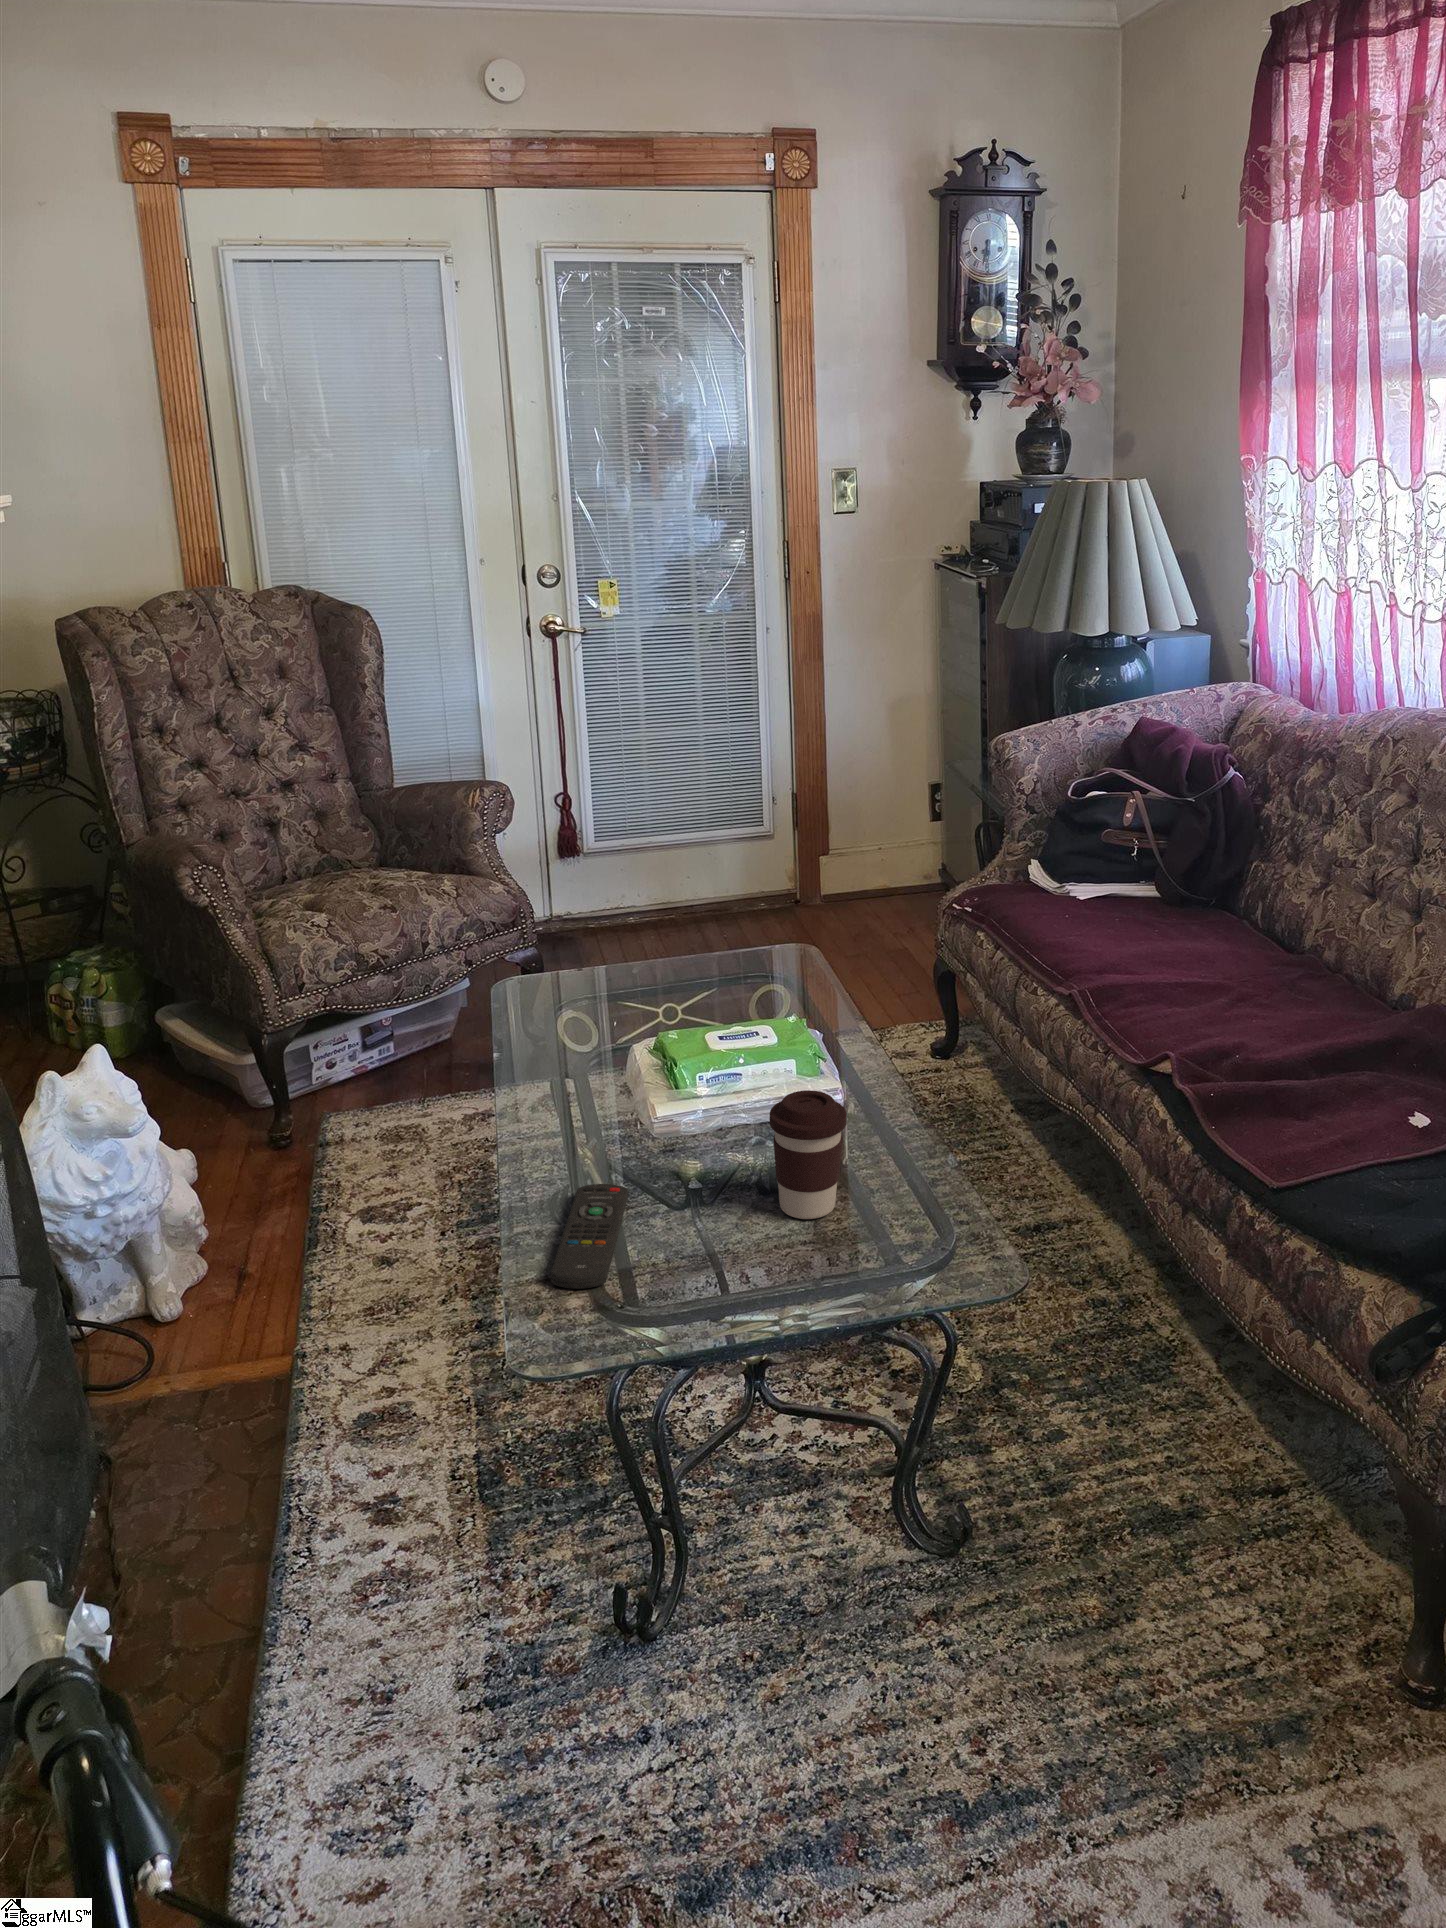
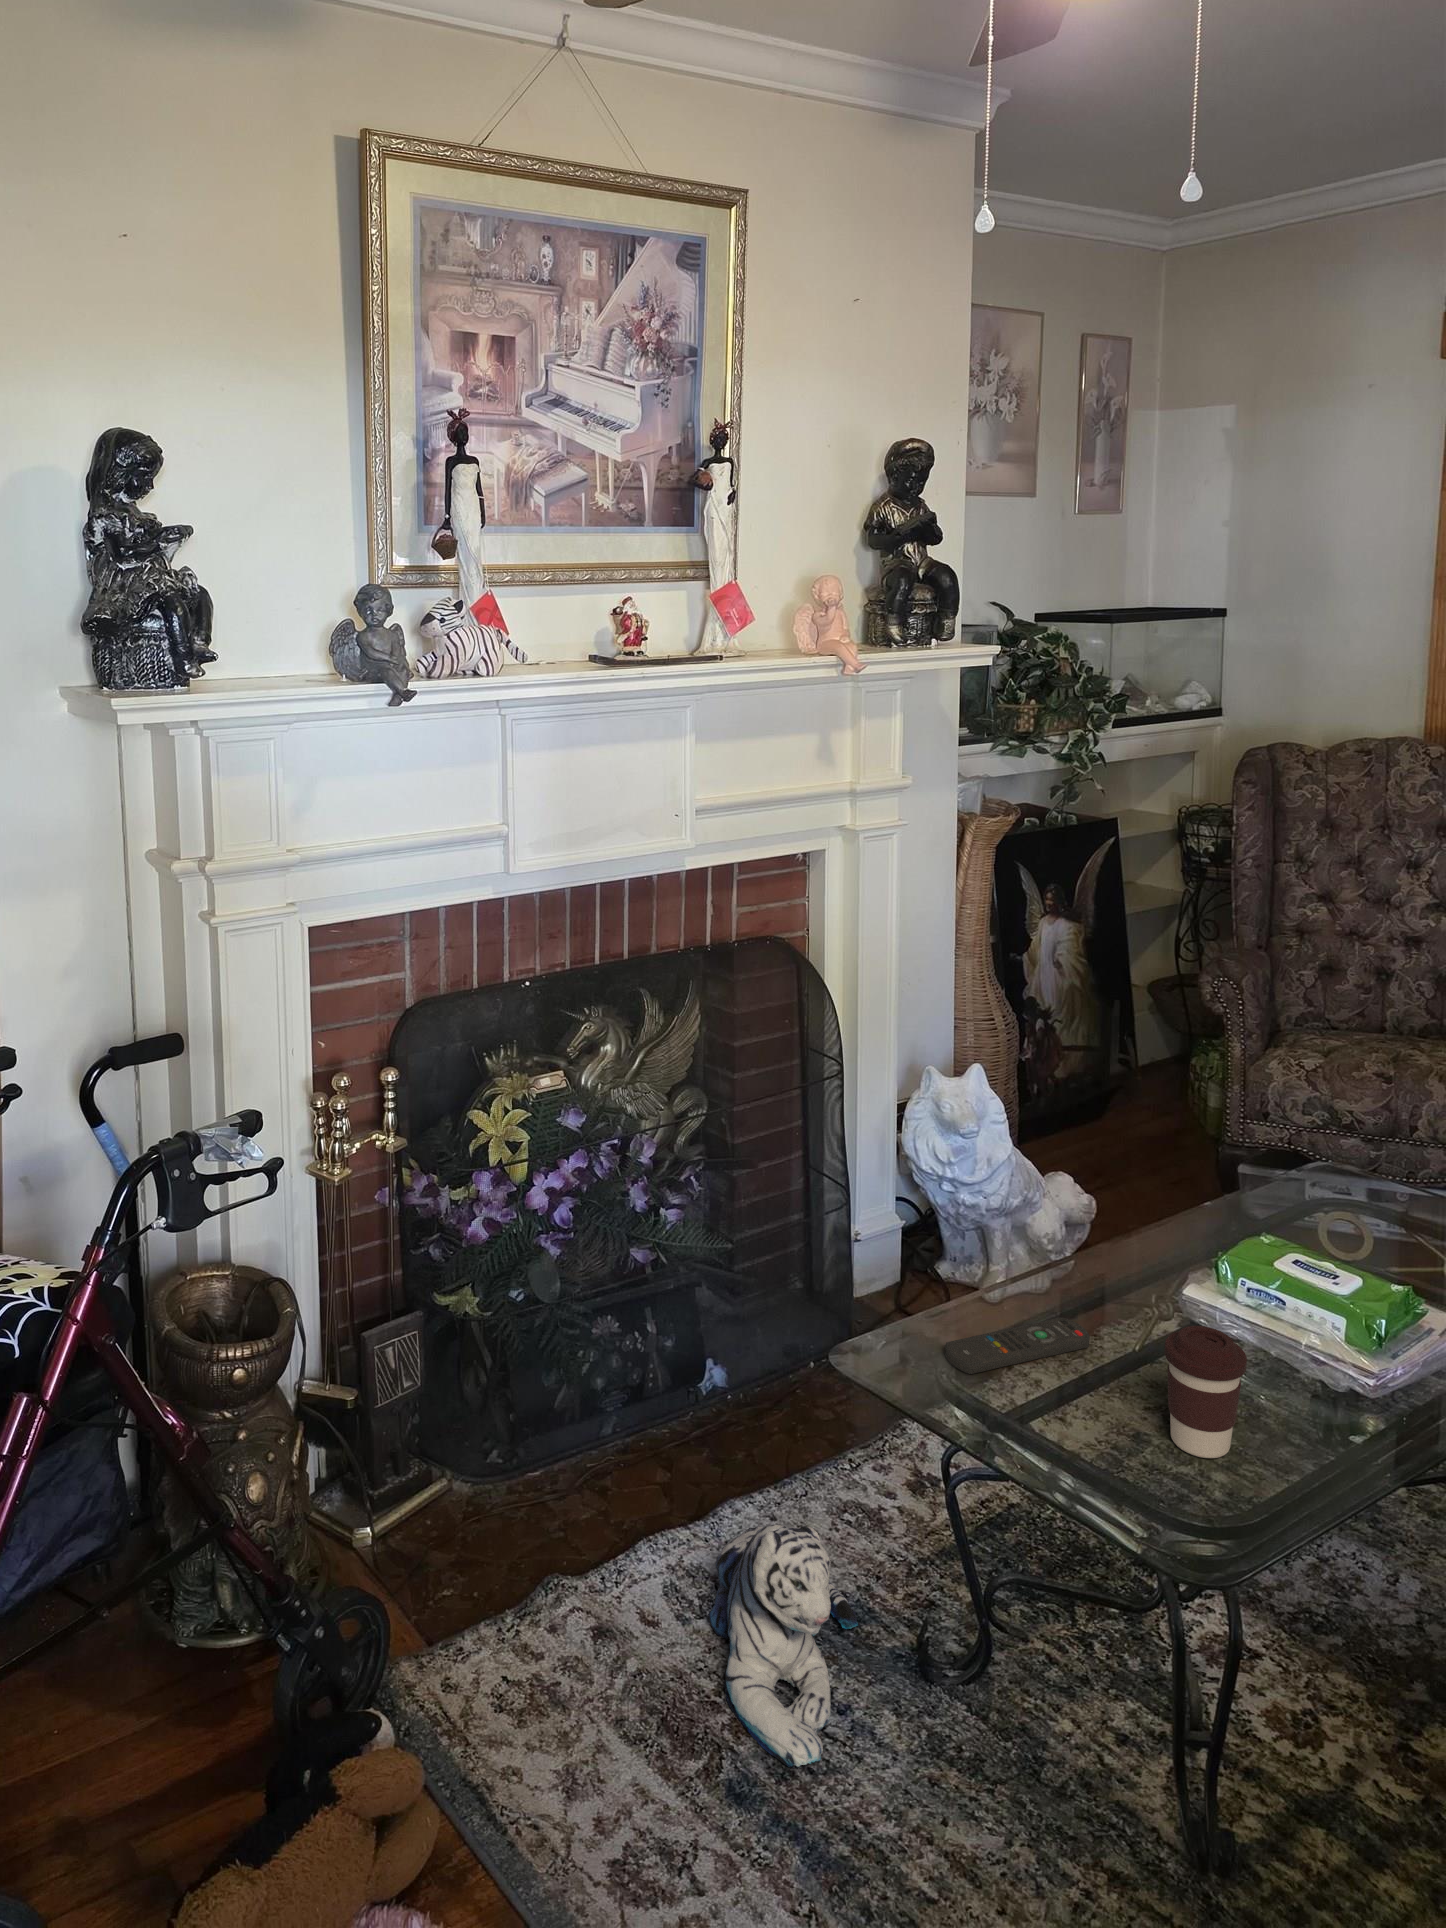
plush toy: none [361,1575,712,1855] -> present [707,1525,858,1767]

